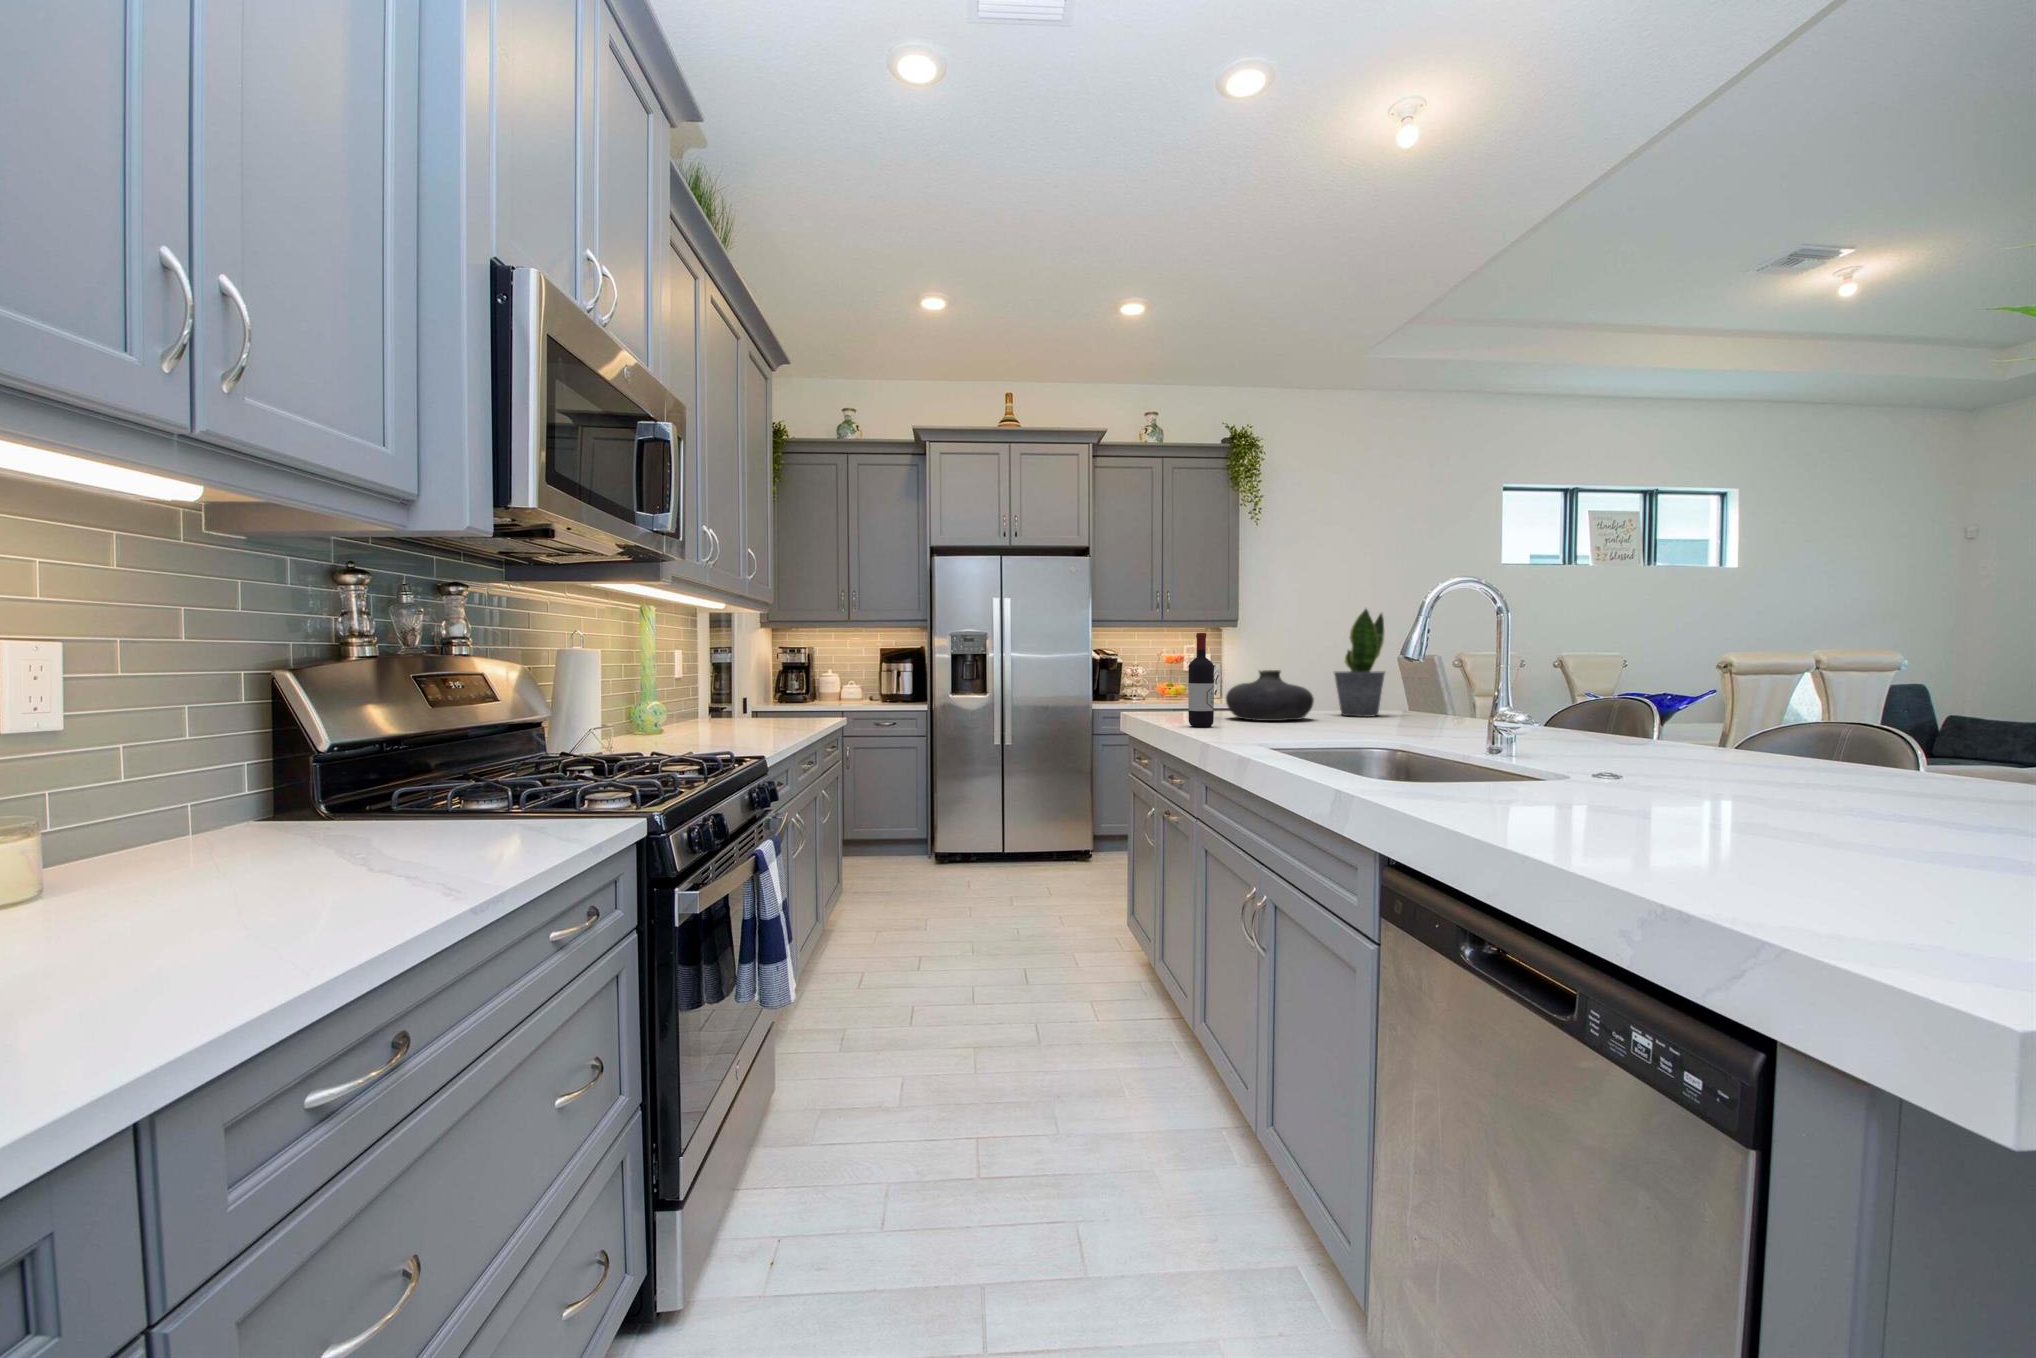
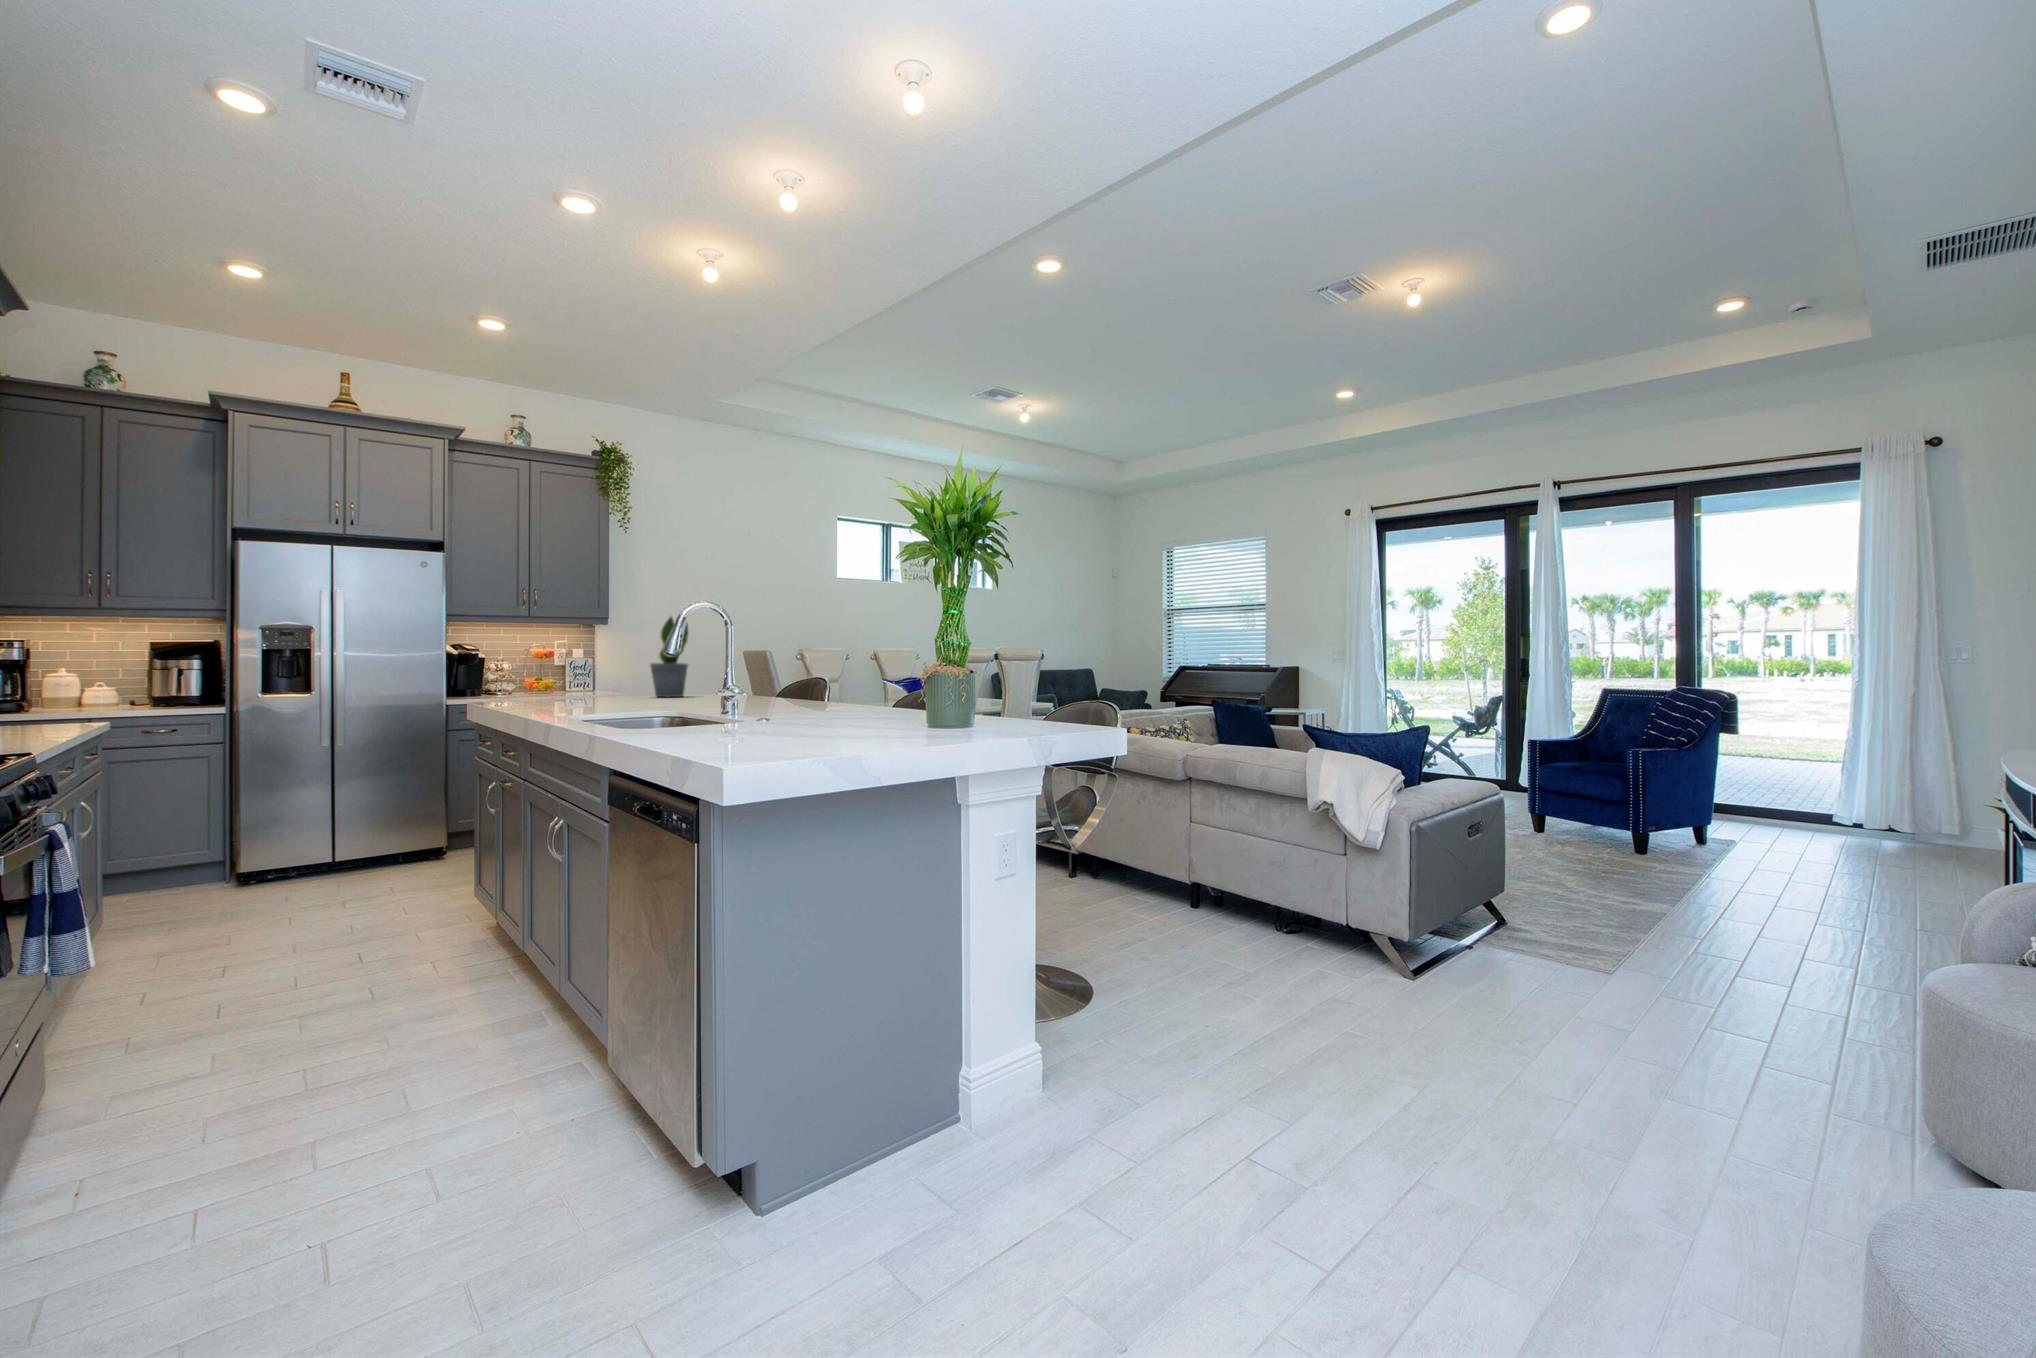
wine bottle: present [1188,633,1214,727] -> none [510,631,532,704]
vase: present [1226,670,1314,721] -> none [553,661,626,701]

